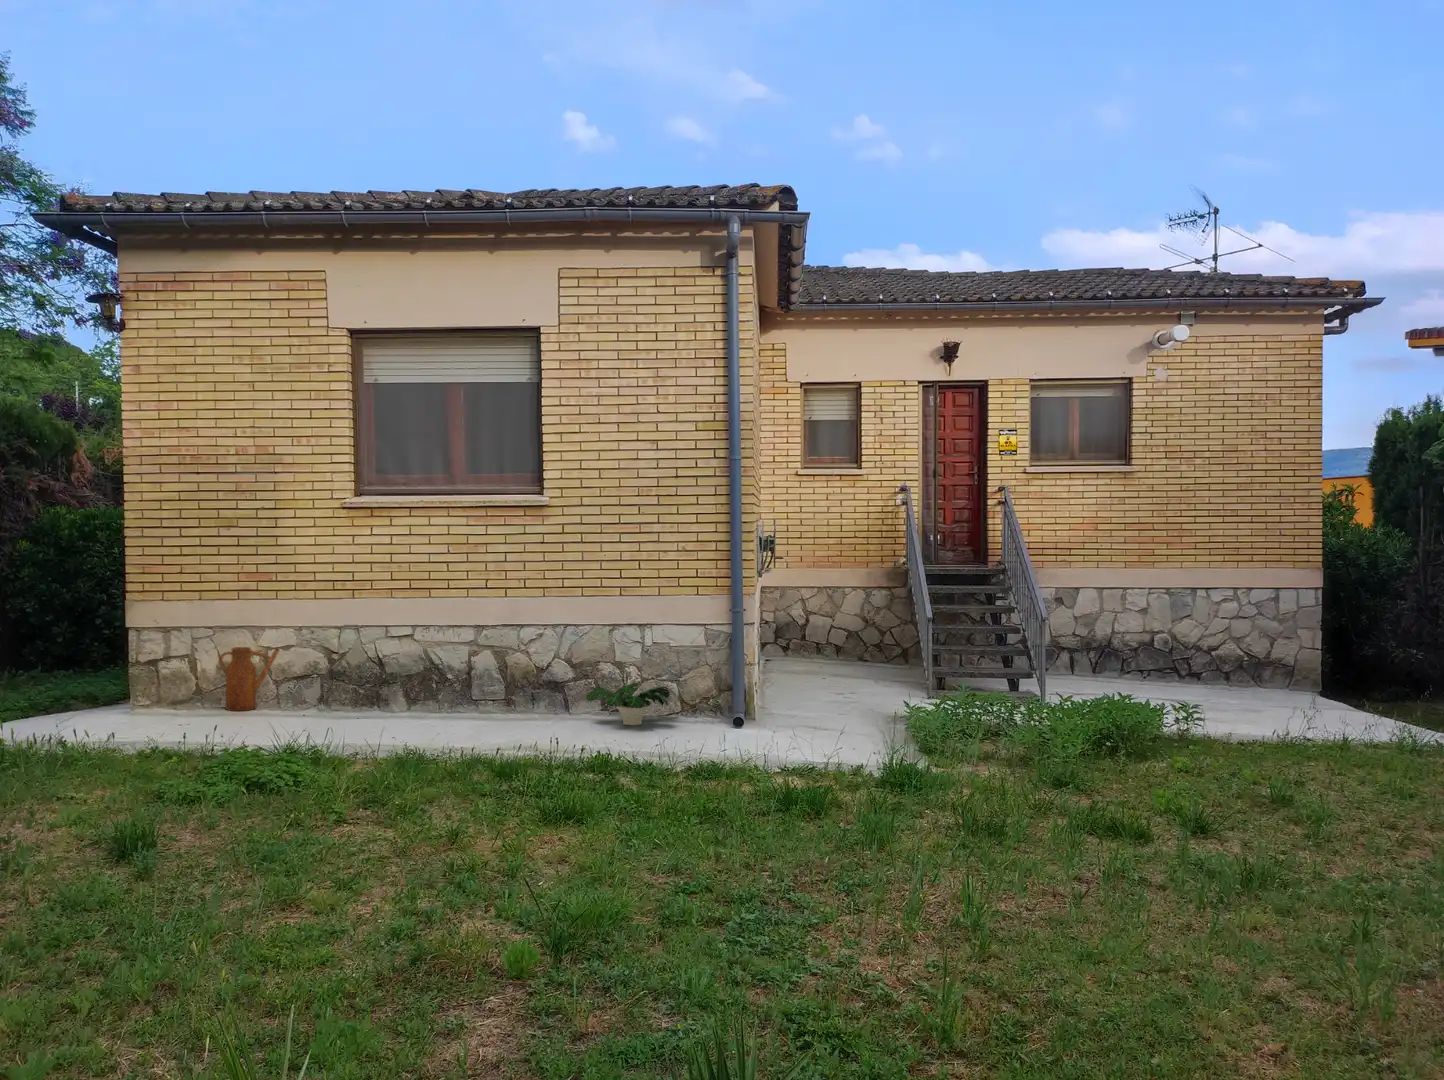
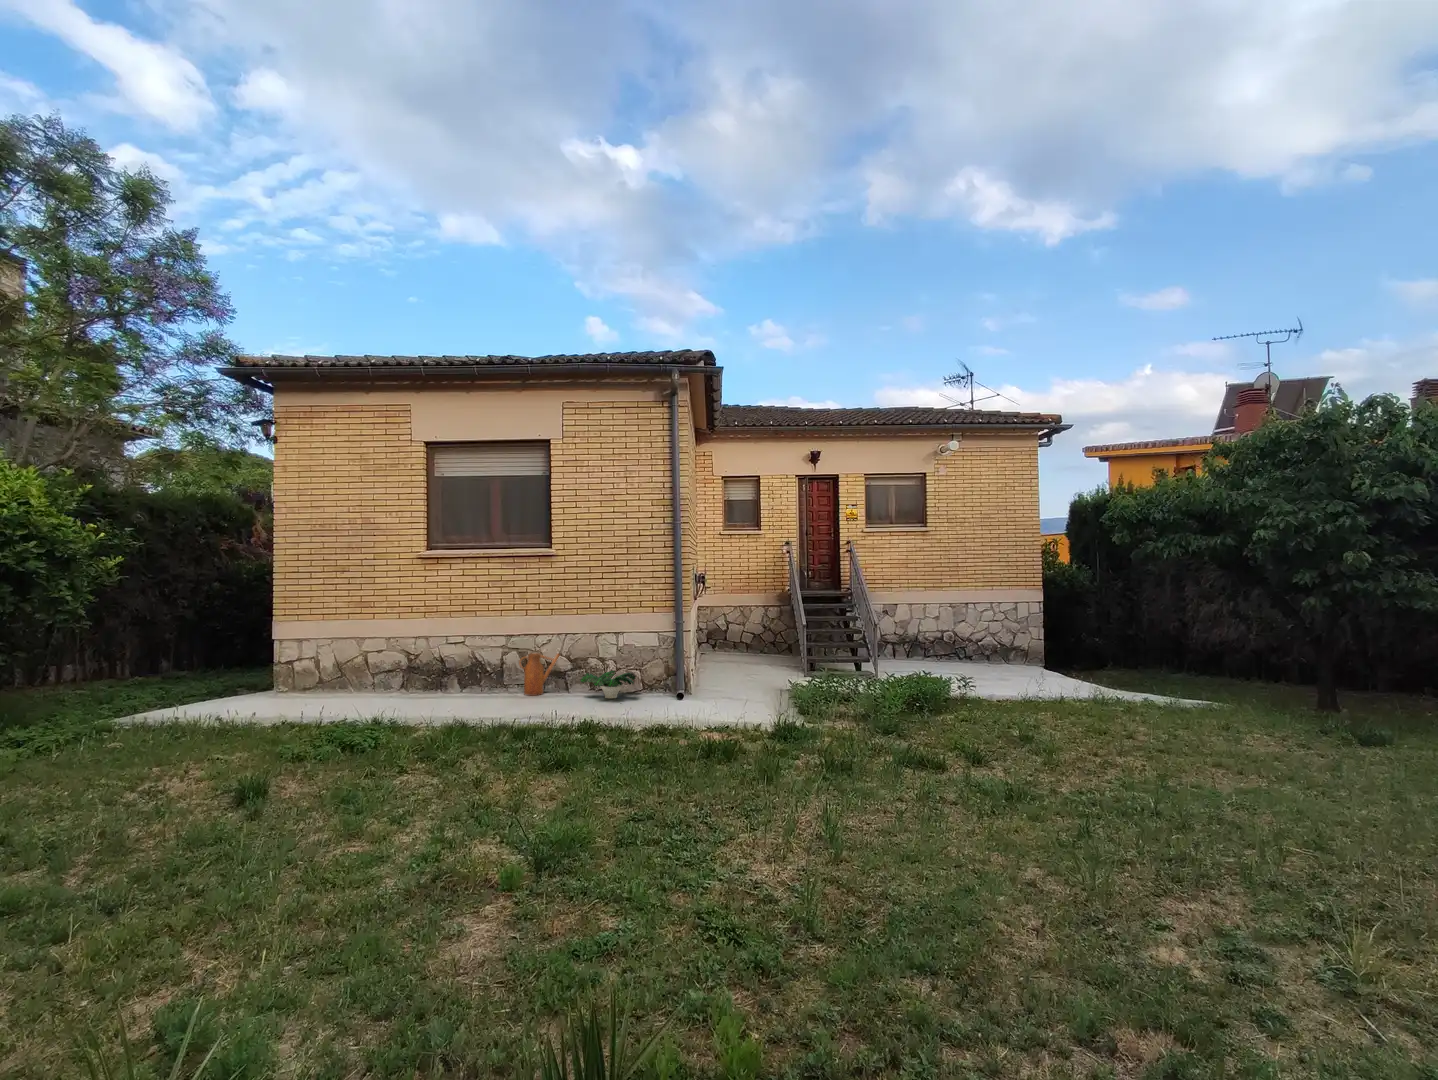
watering can: present [219,647,279,711] -> present [519,653,560,696]

